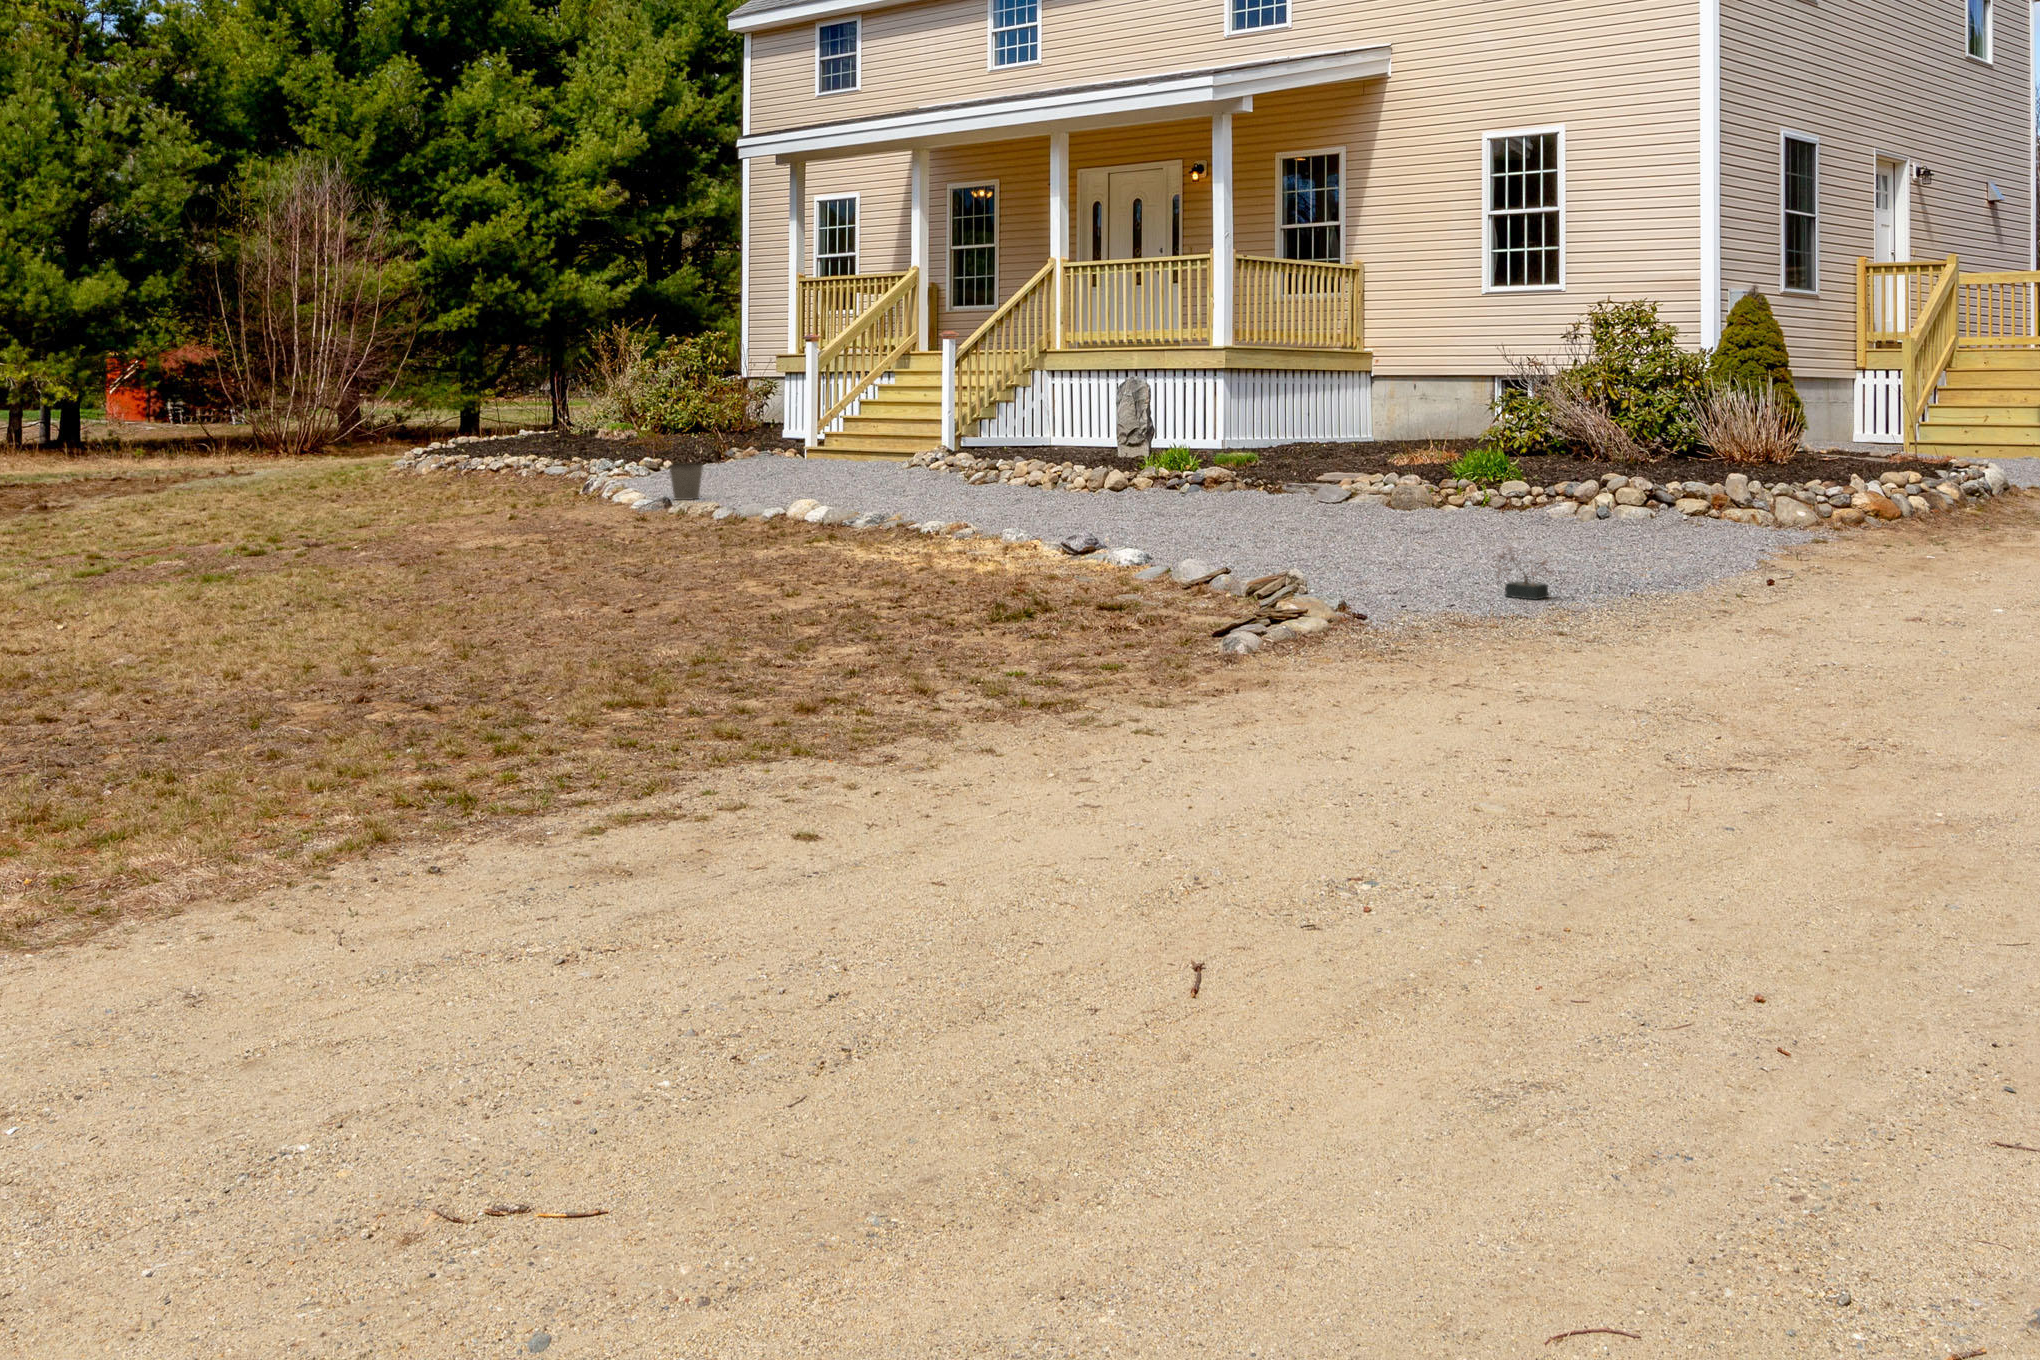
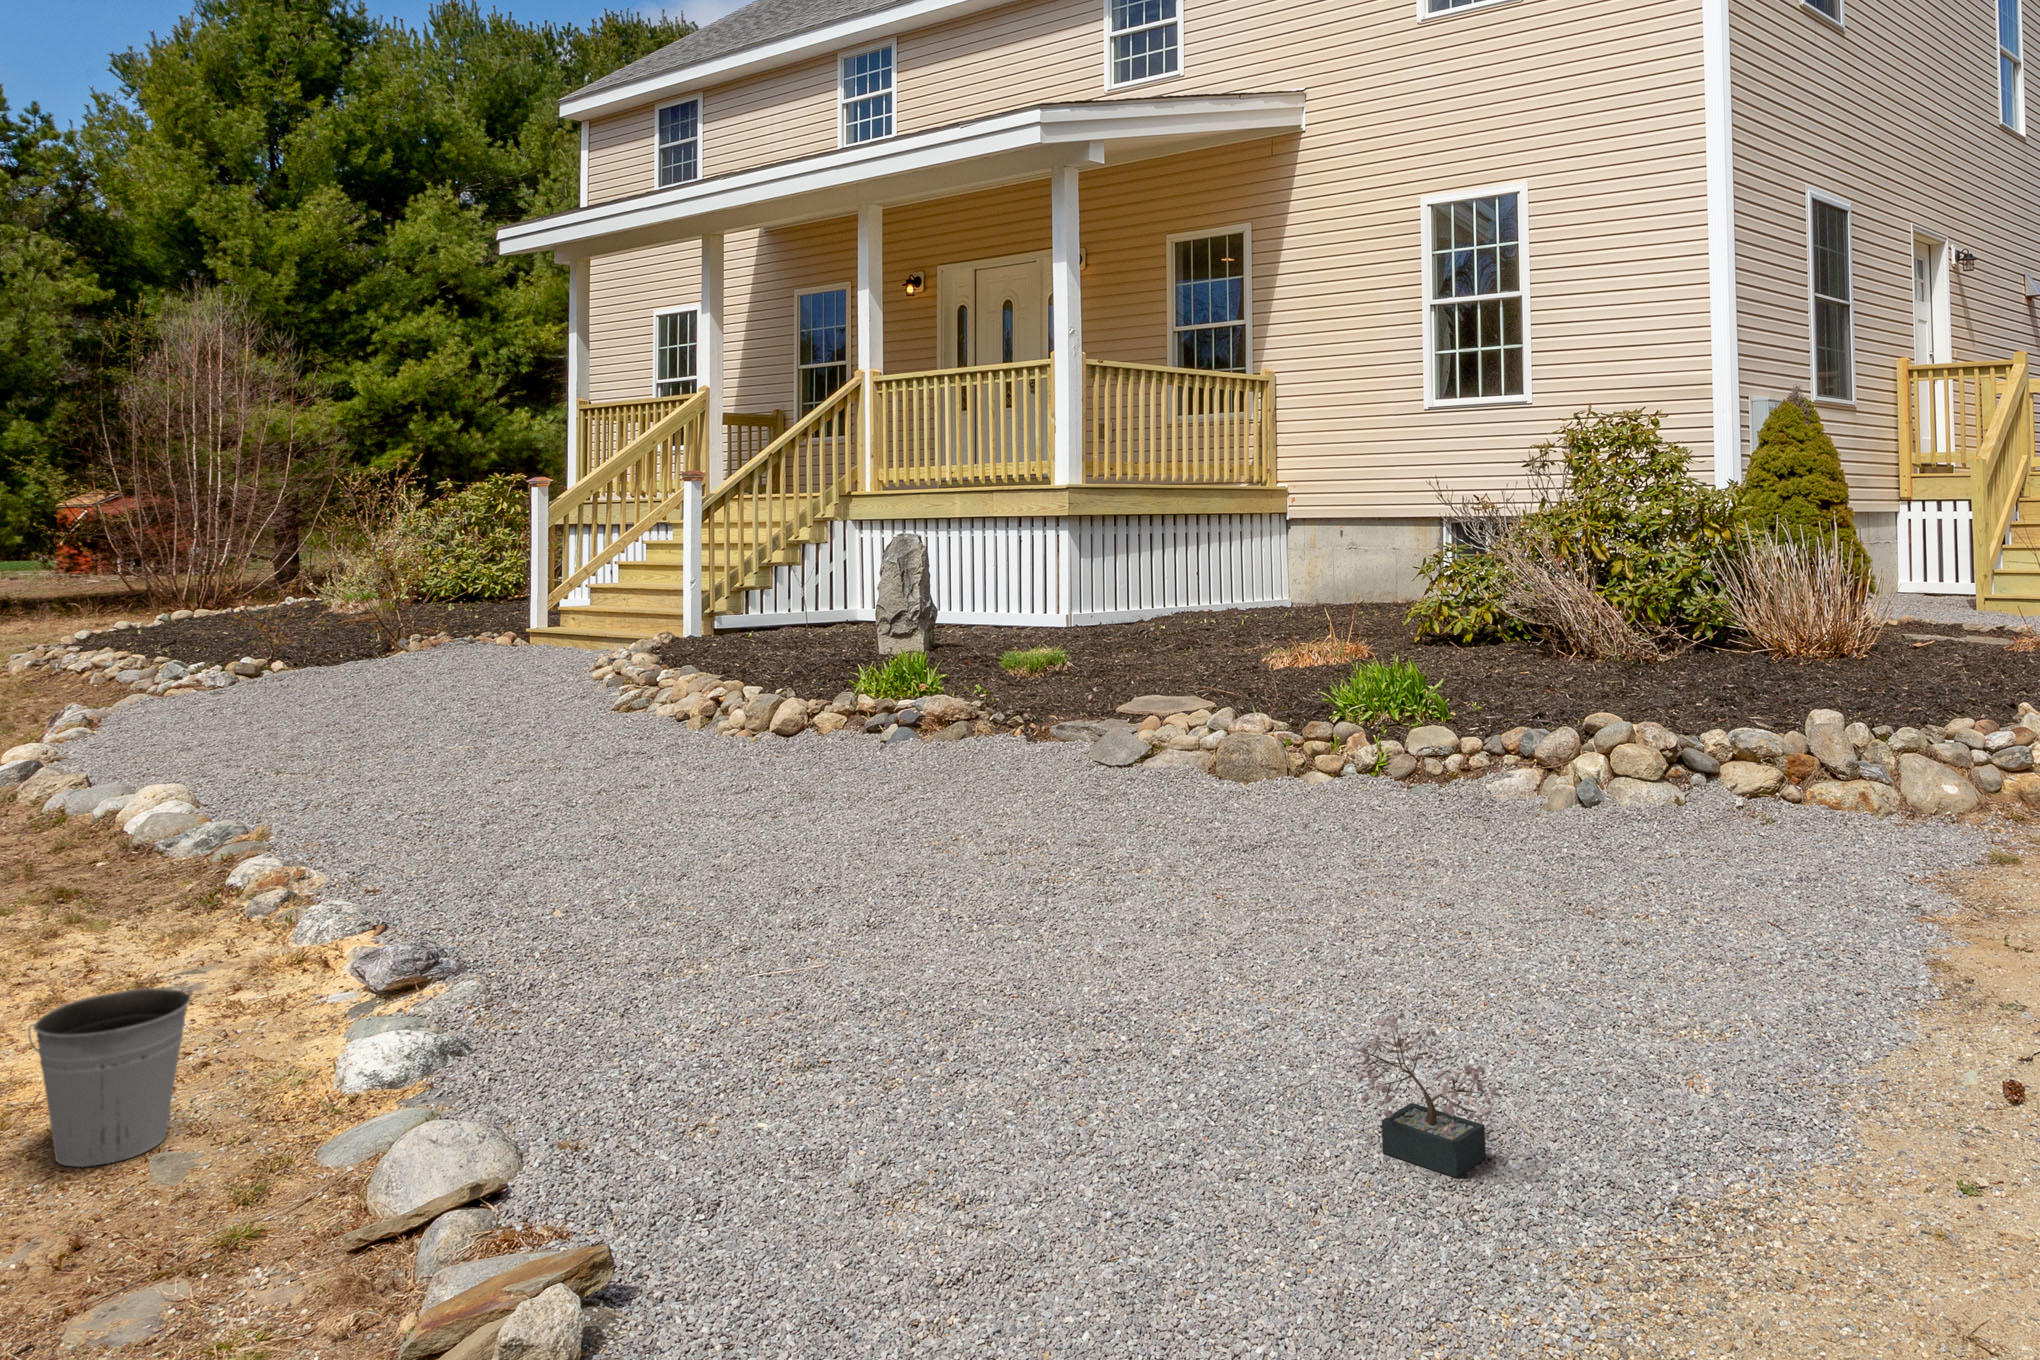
bucket: present [669,463,703,500] -> present [28,988,193,1167]

